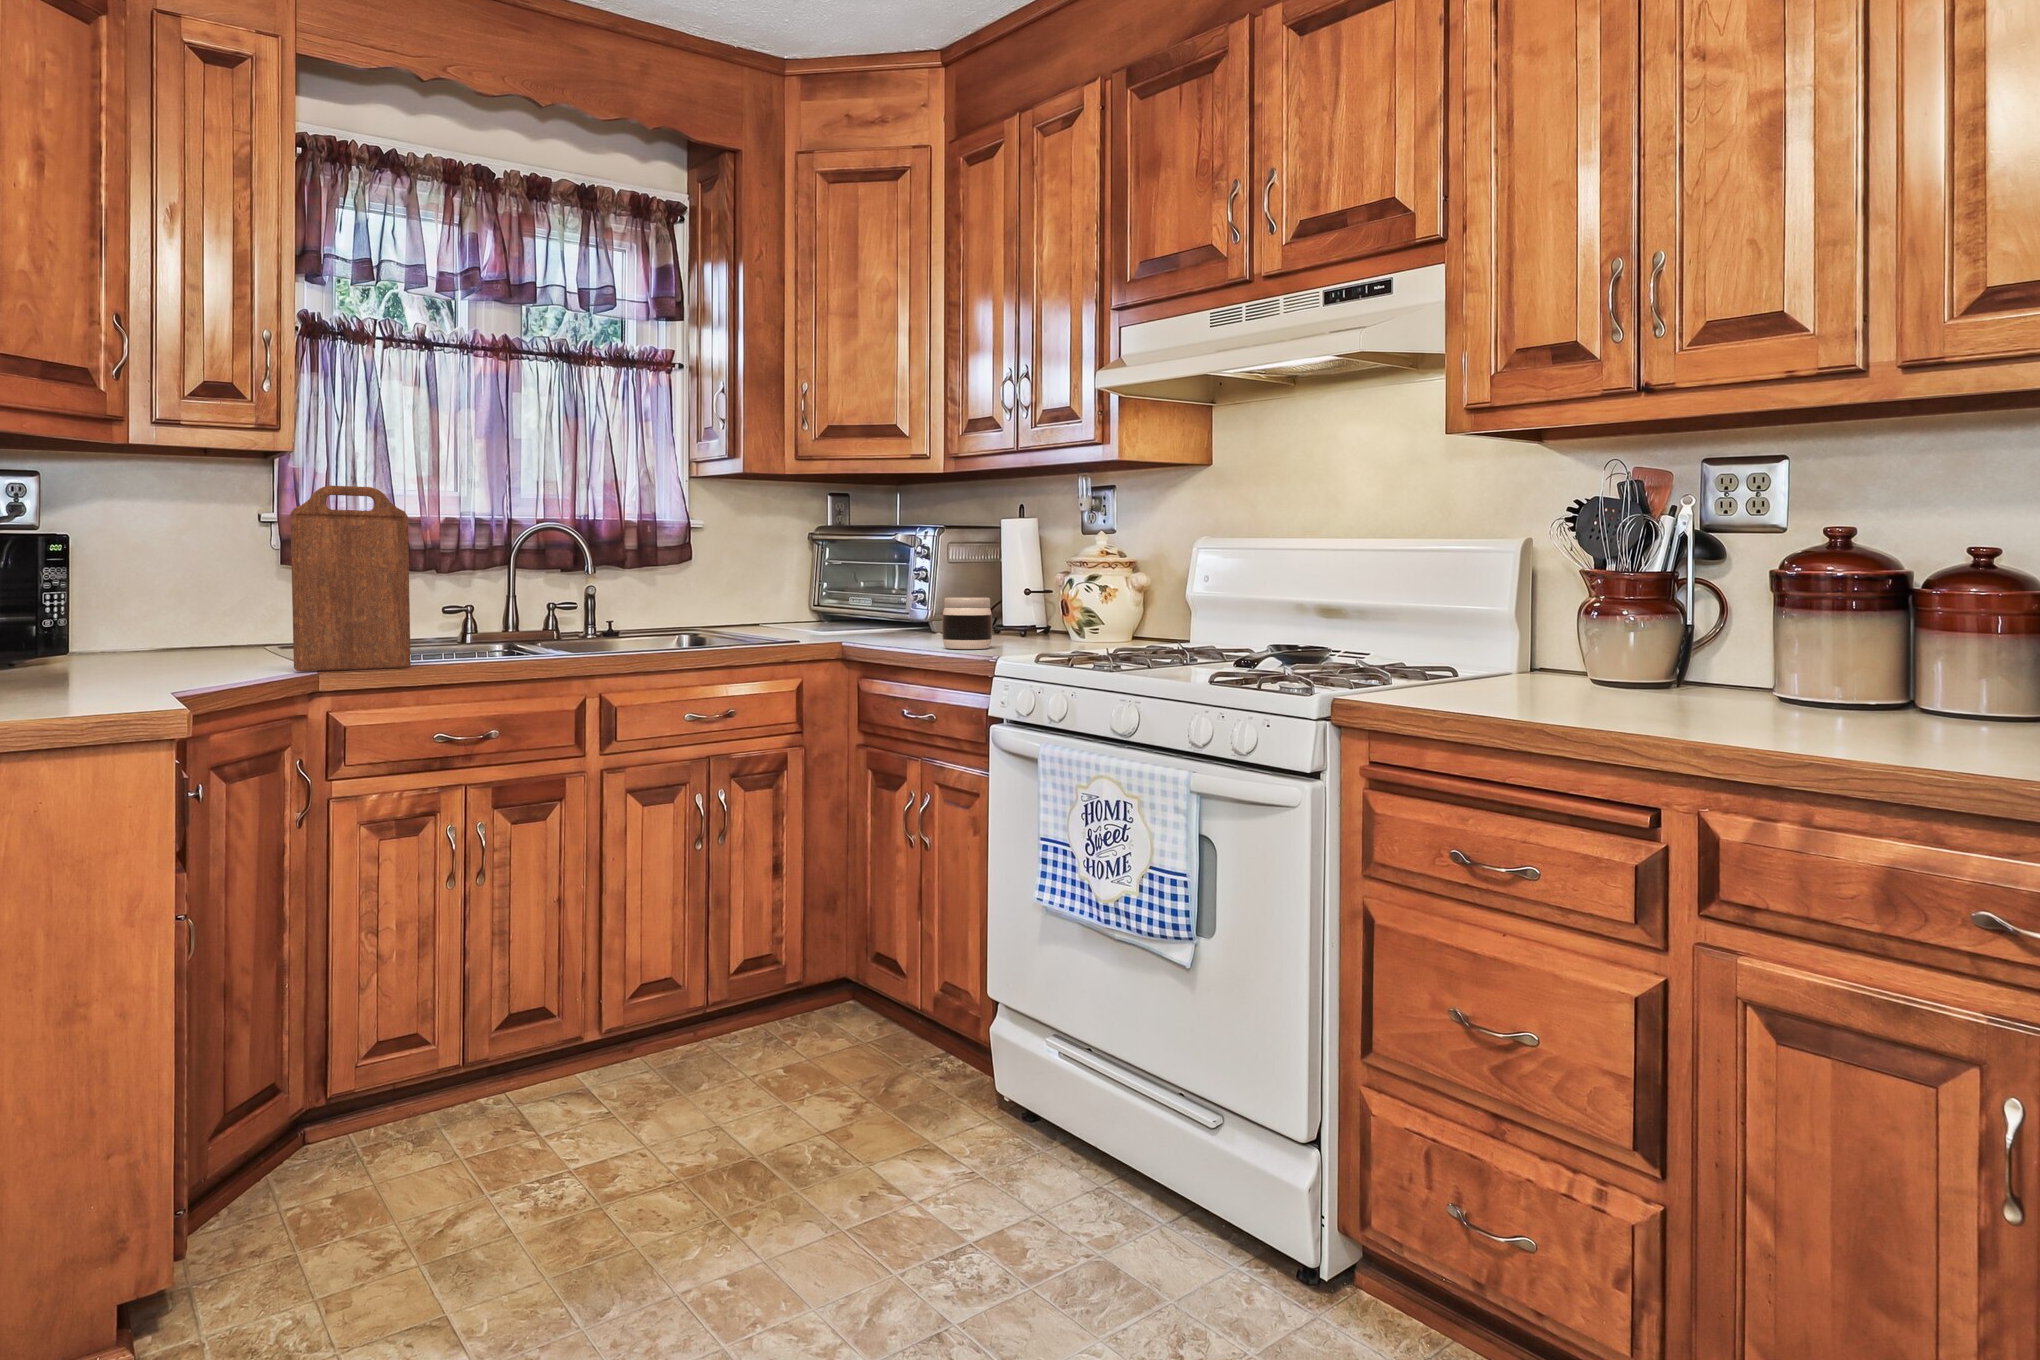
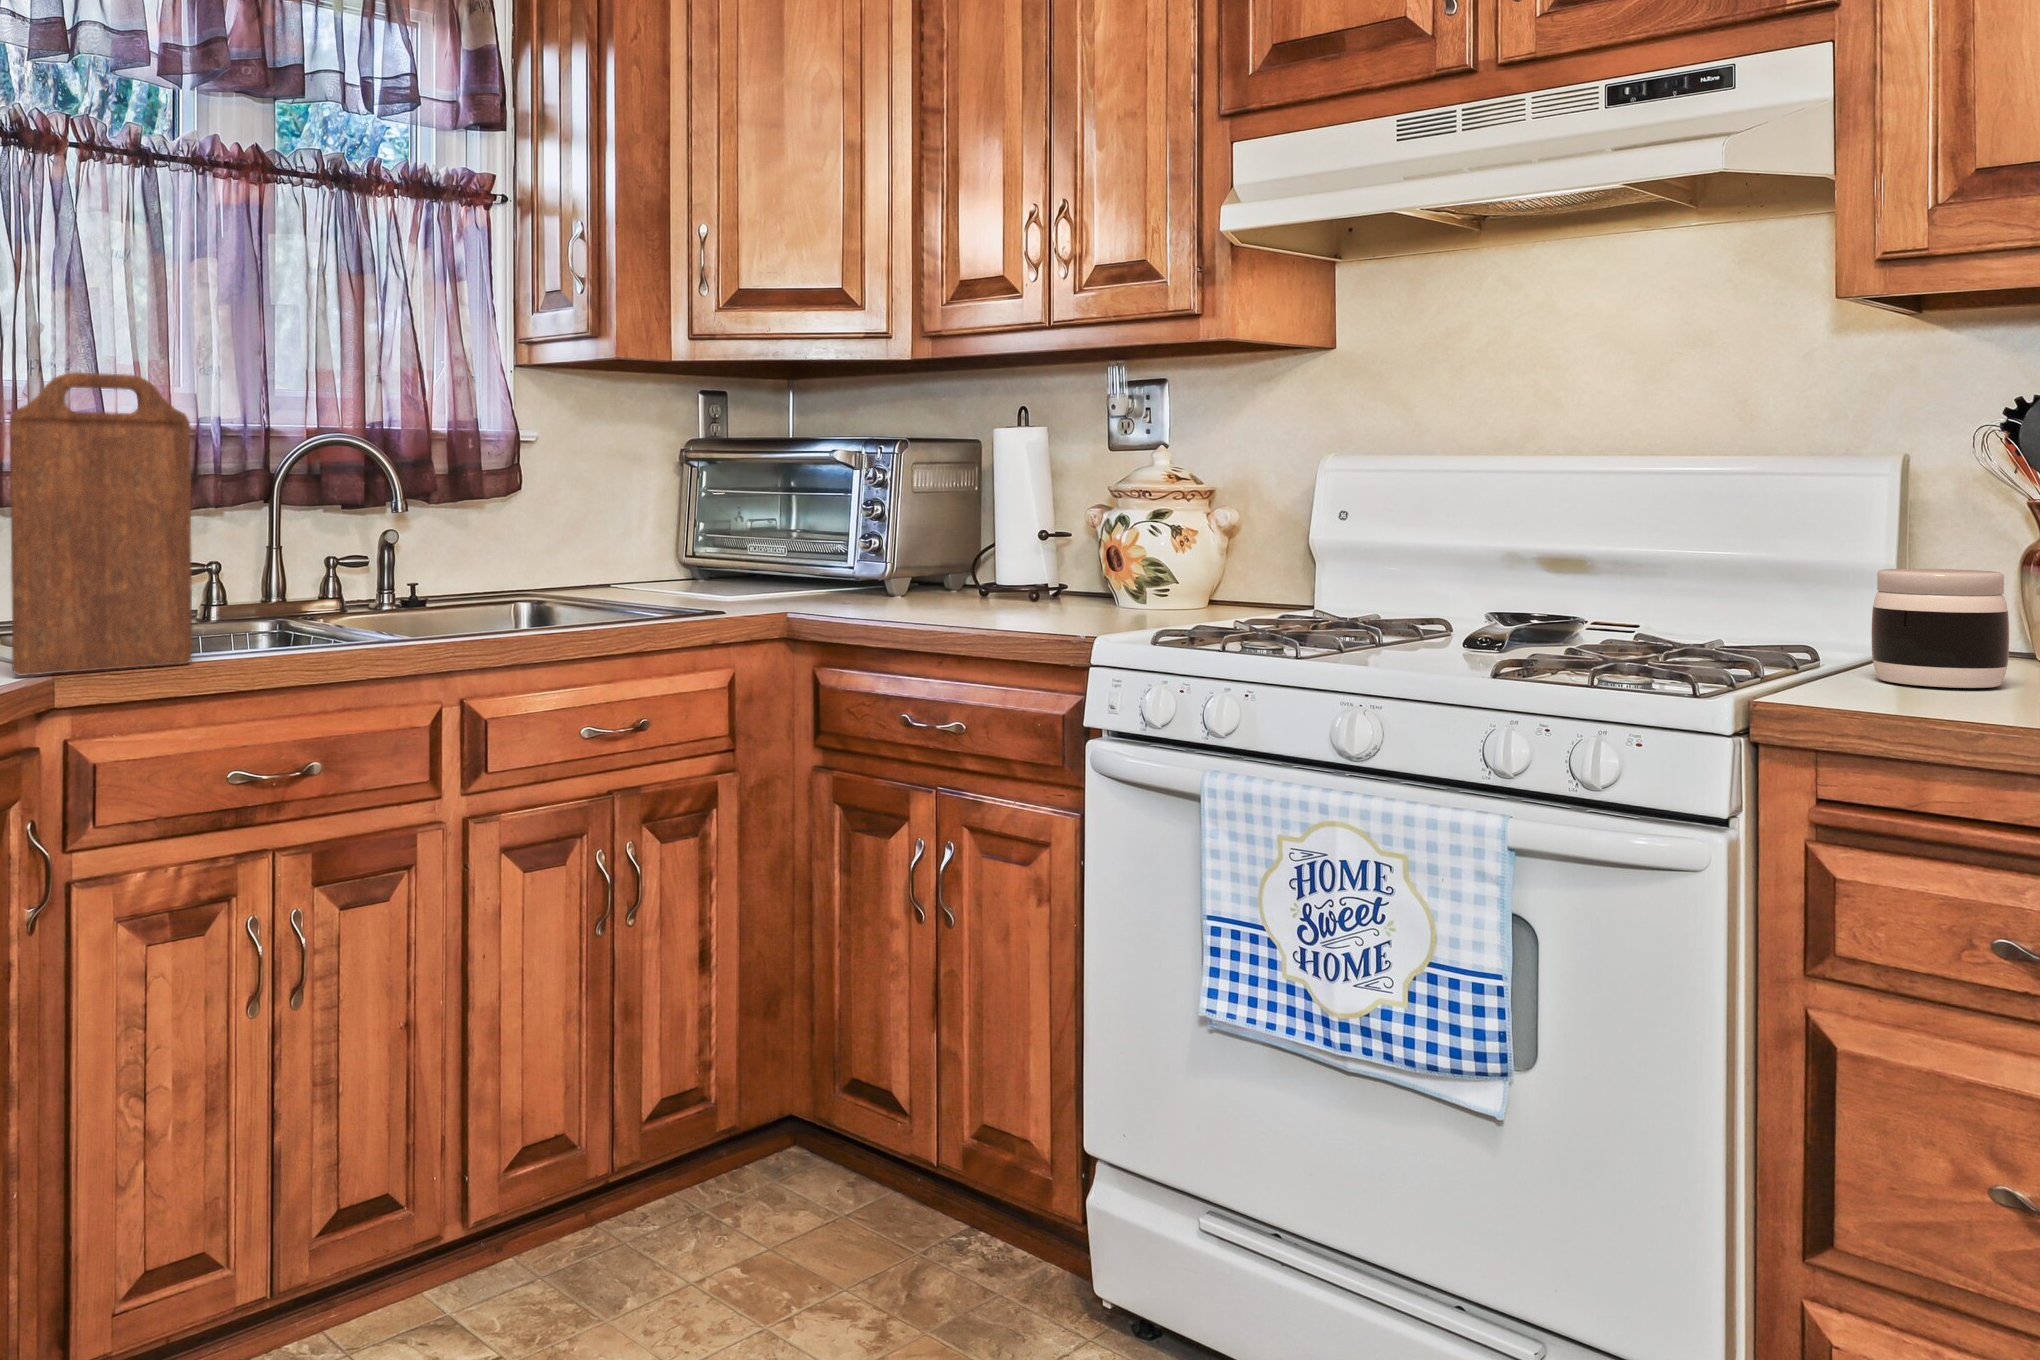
jar: present [942,597,992,649] -> present [1871,569,2009,688]

